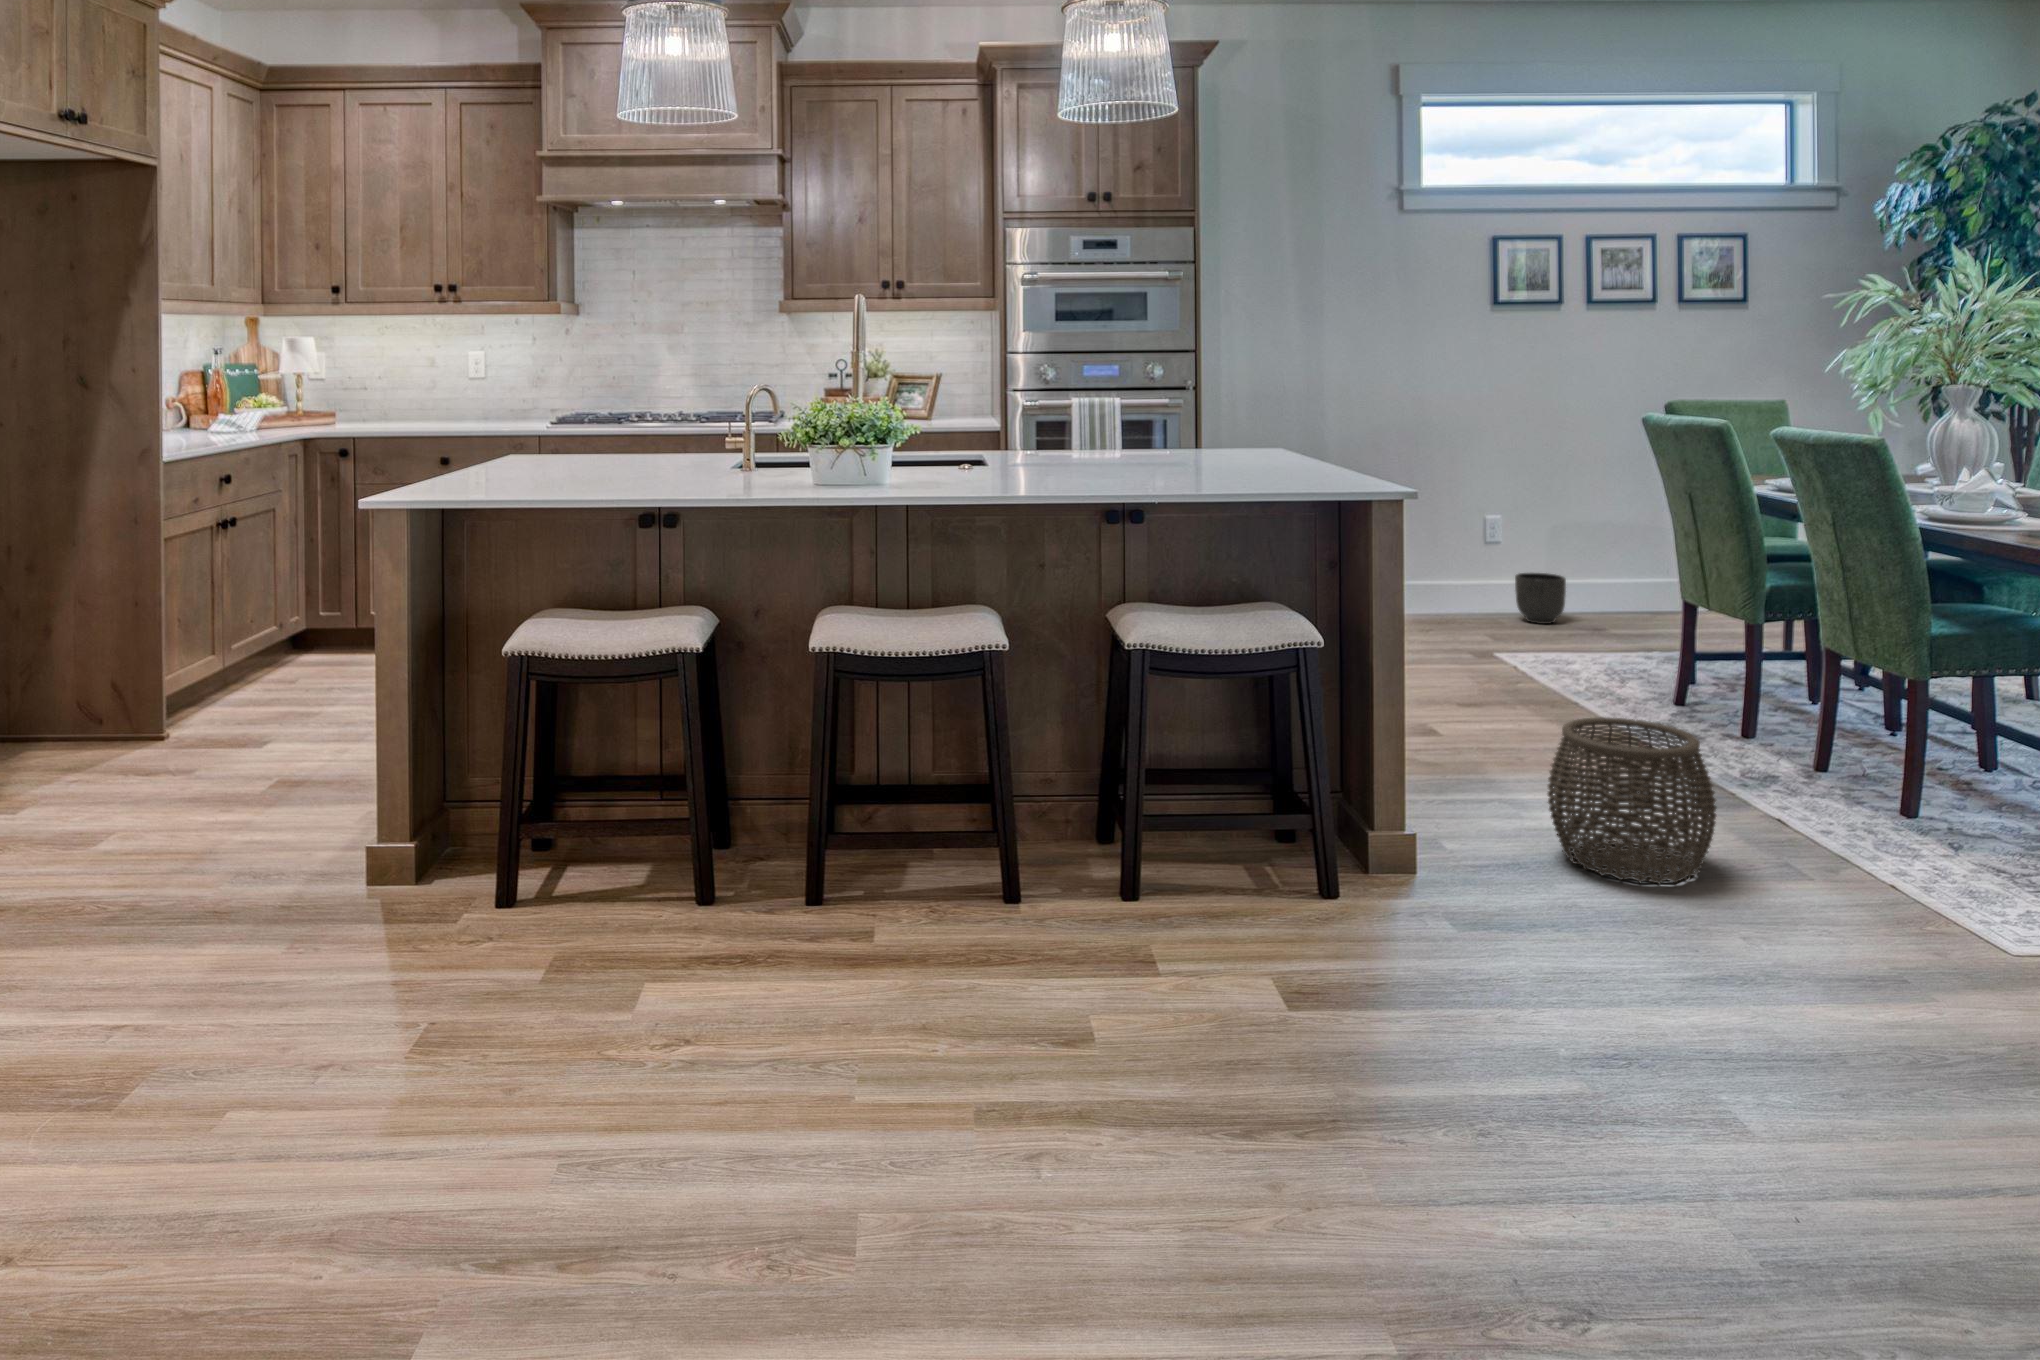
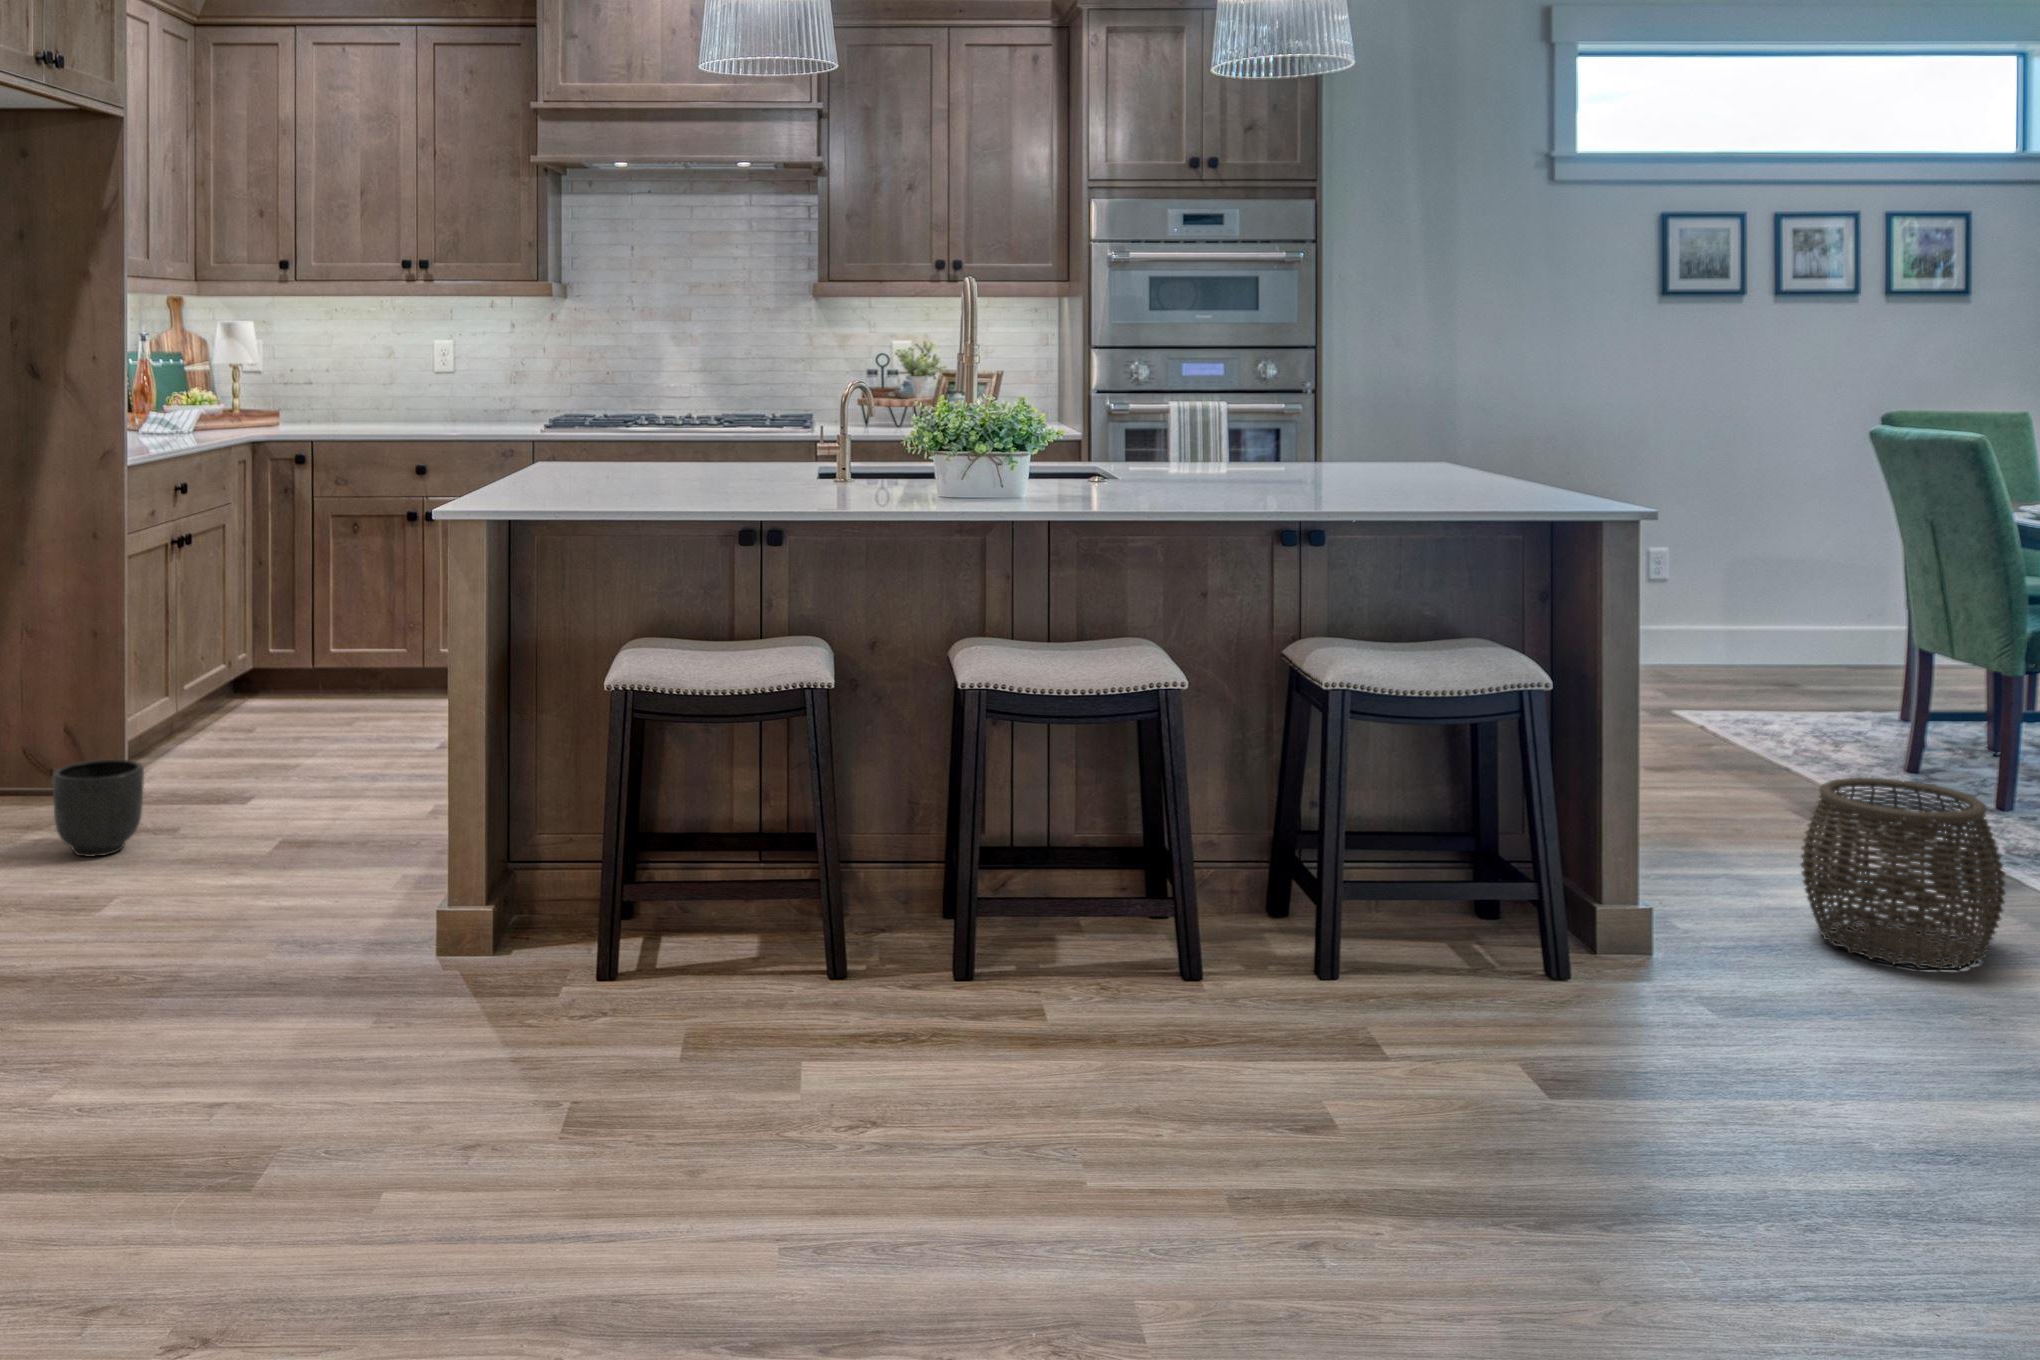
planter: present [1515,573,1566,624] -> present [53,759,144,857]

